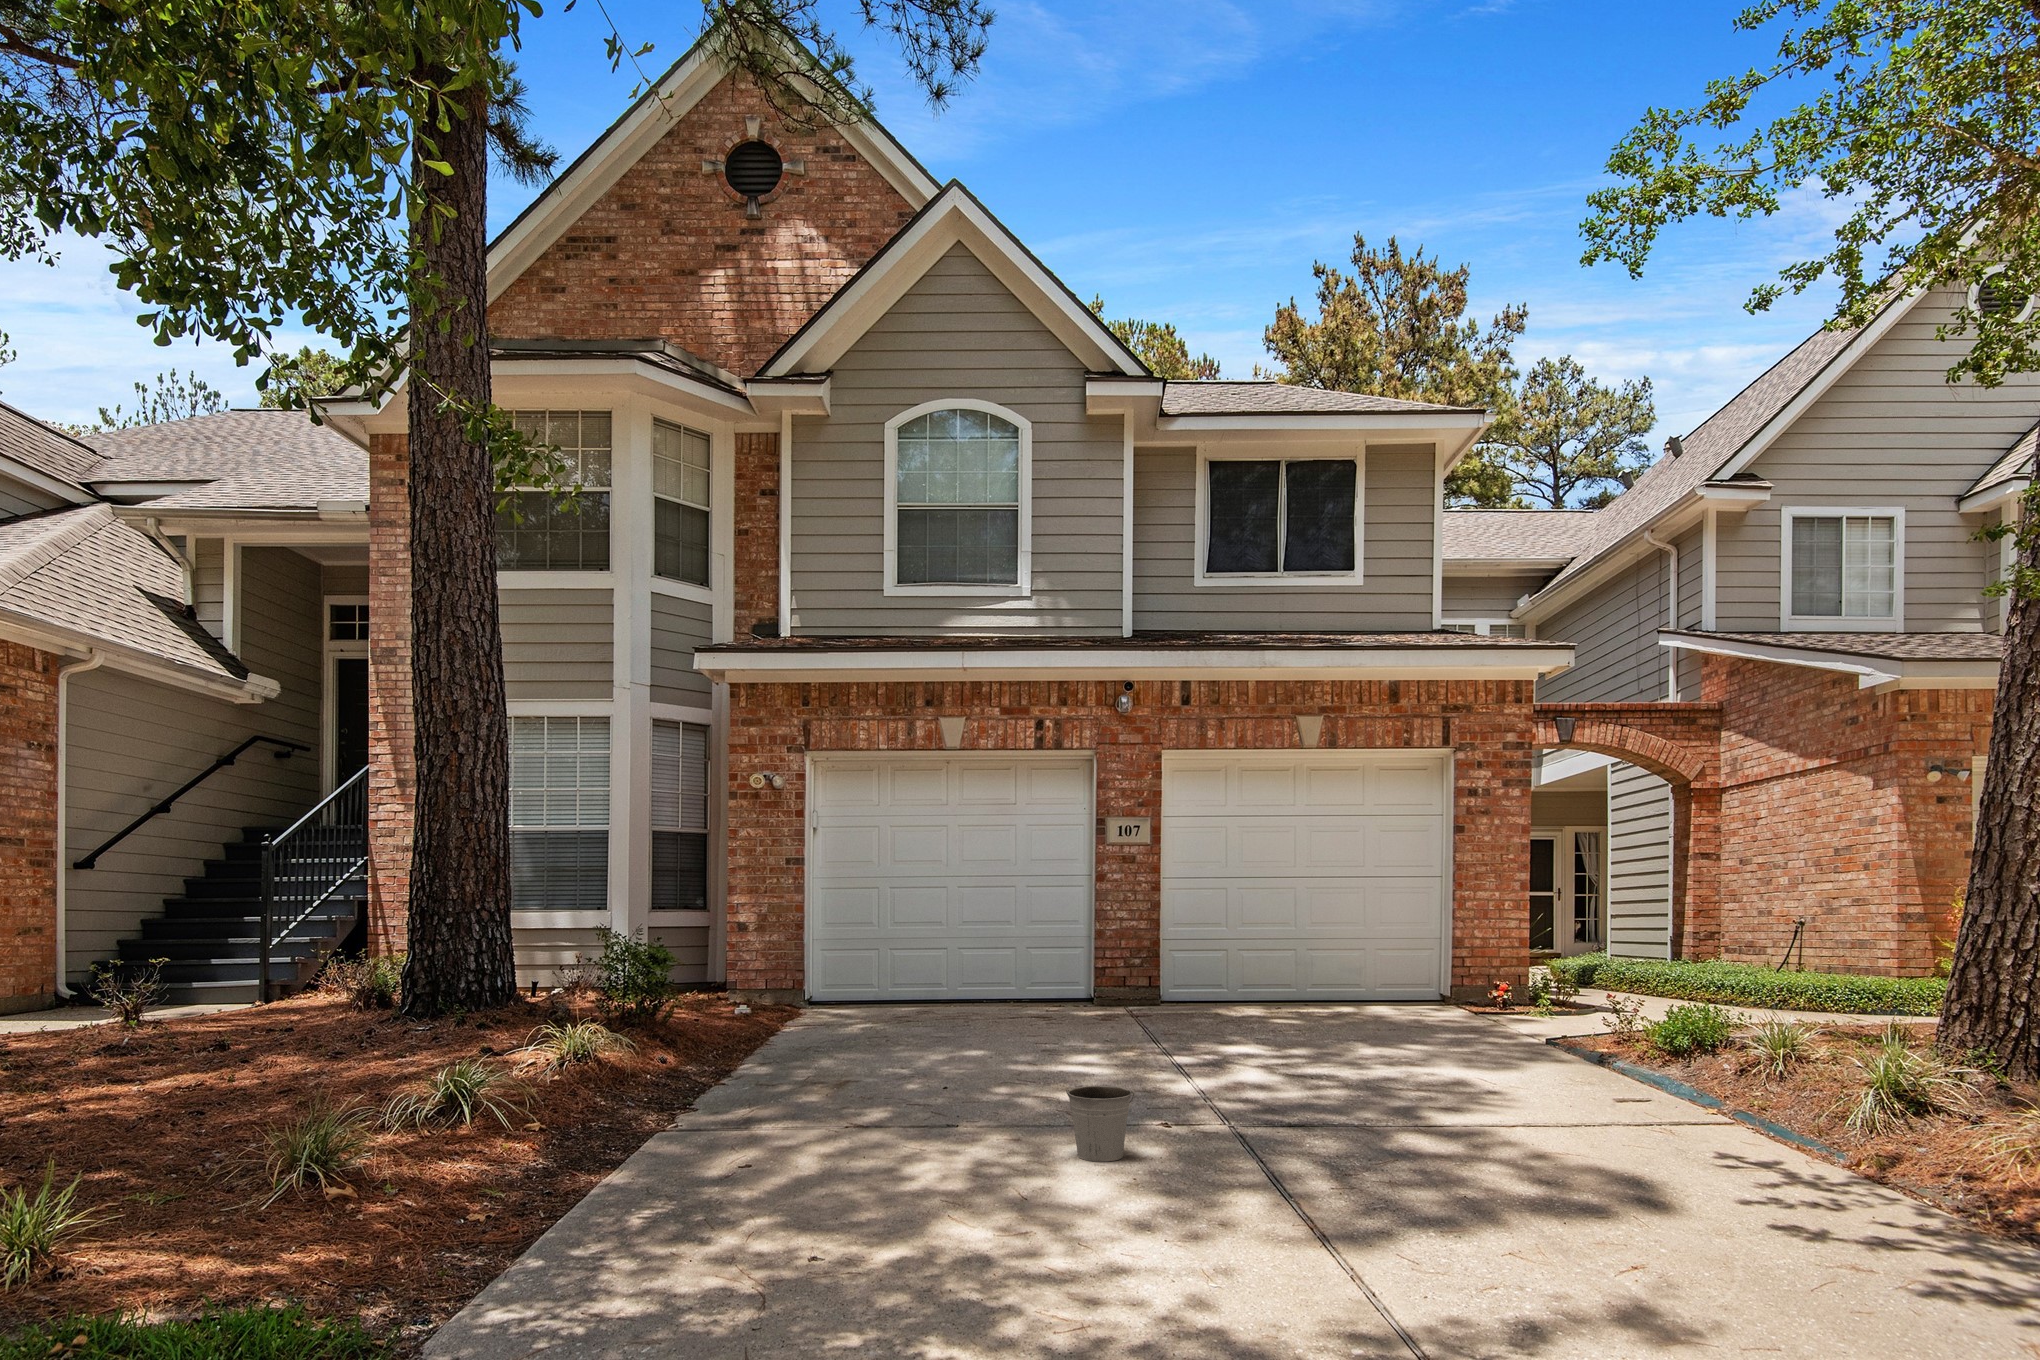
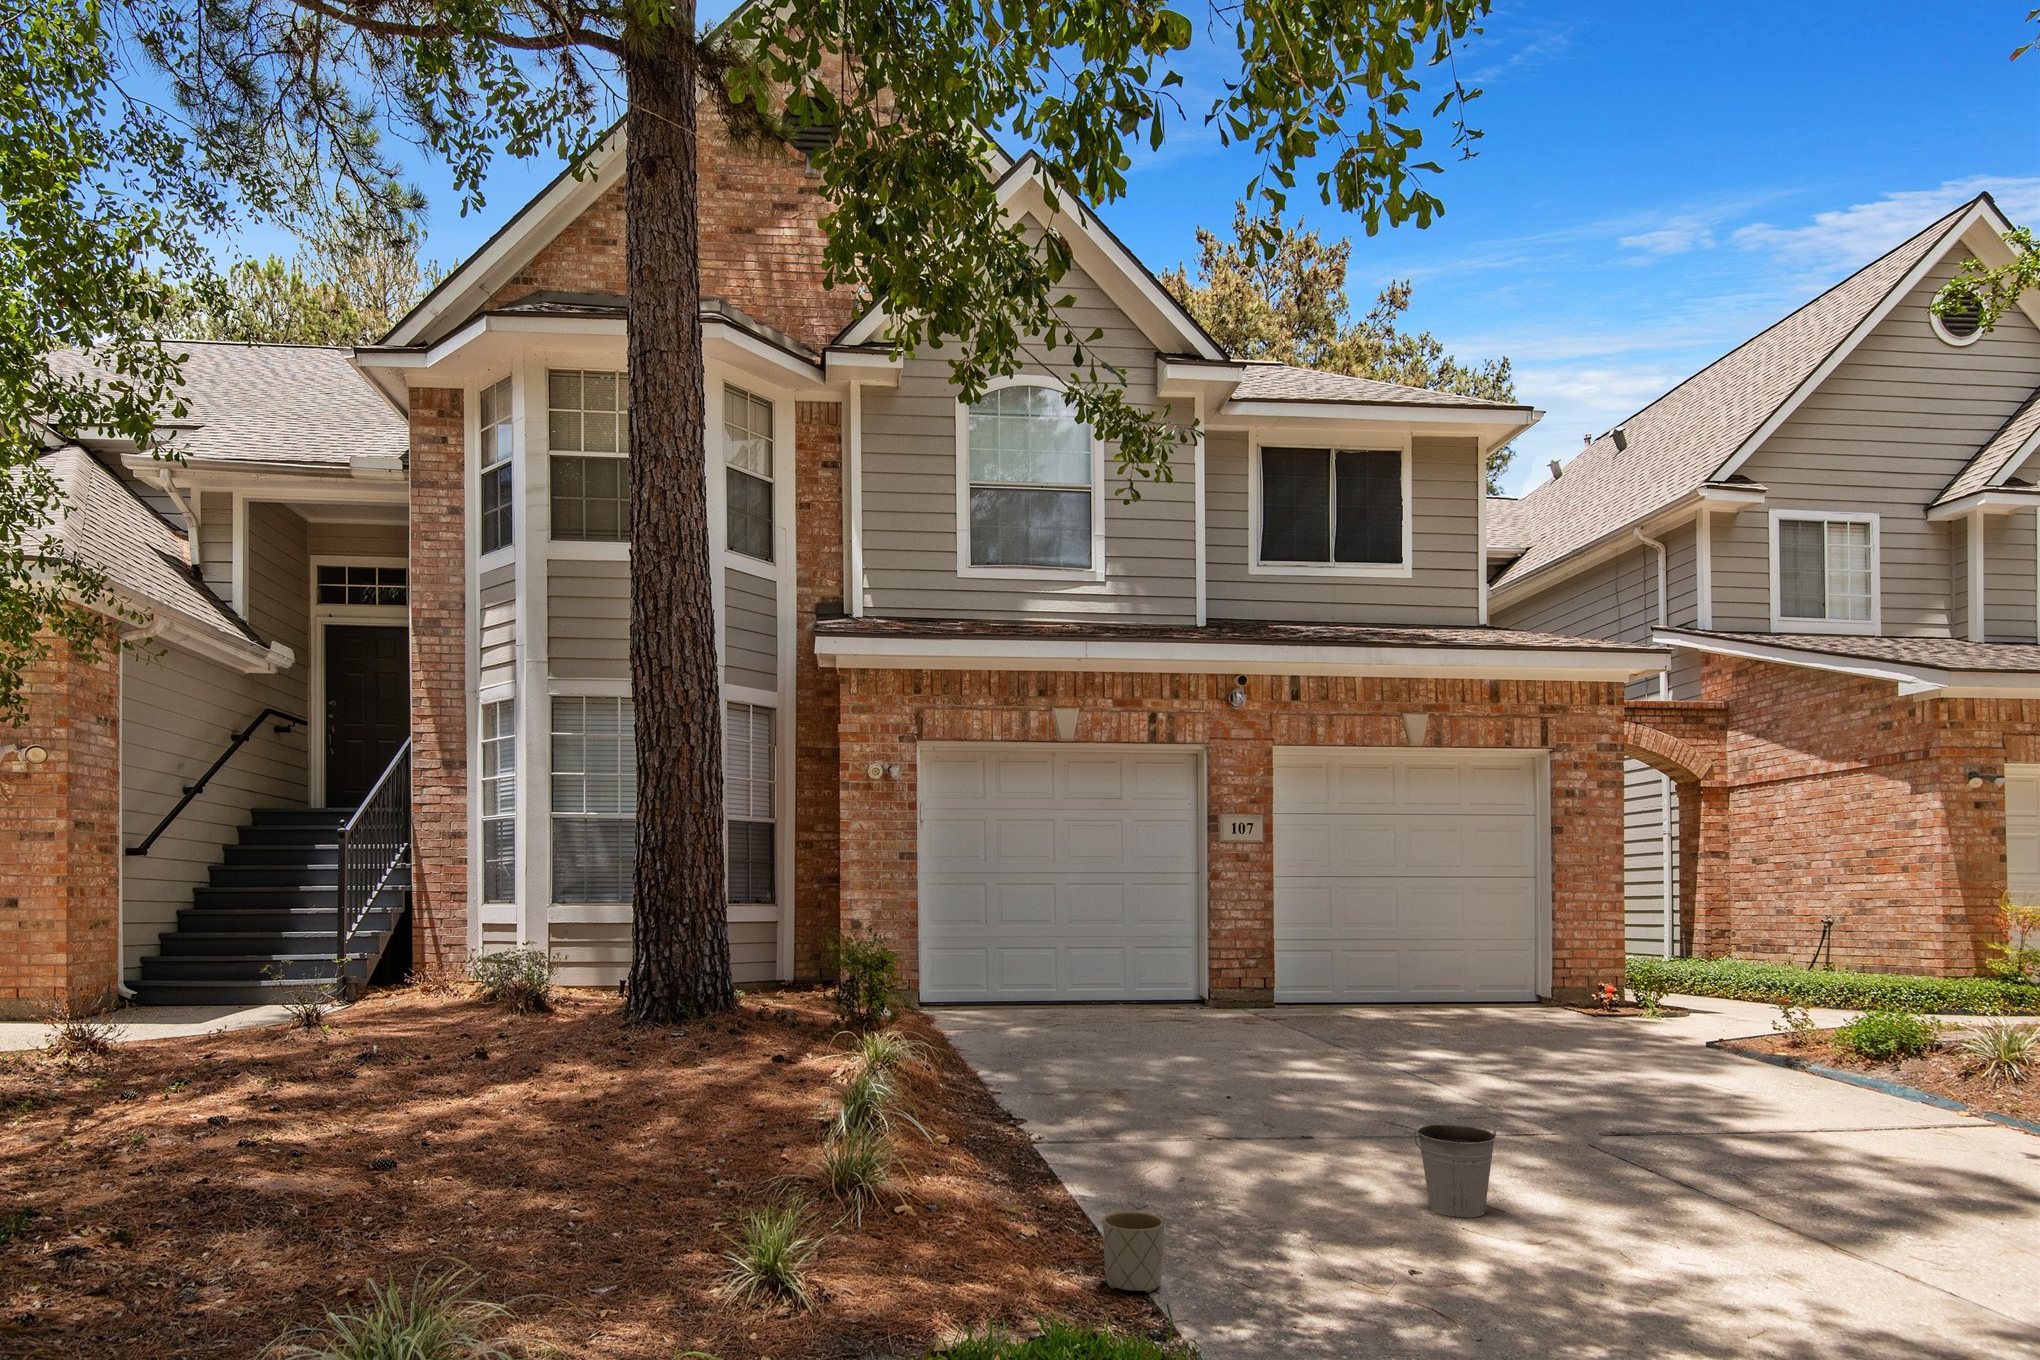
planter: none [738,1143,786,1203] -> present [1103,1212,1164,1293]

